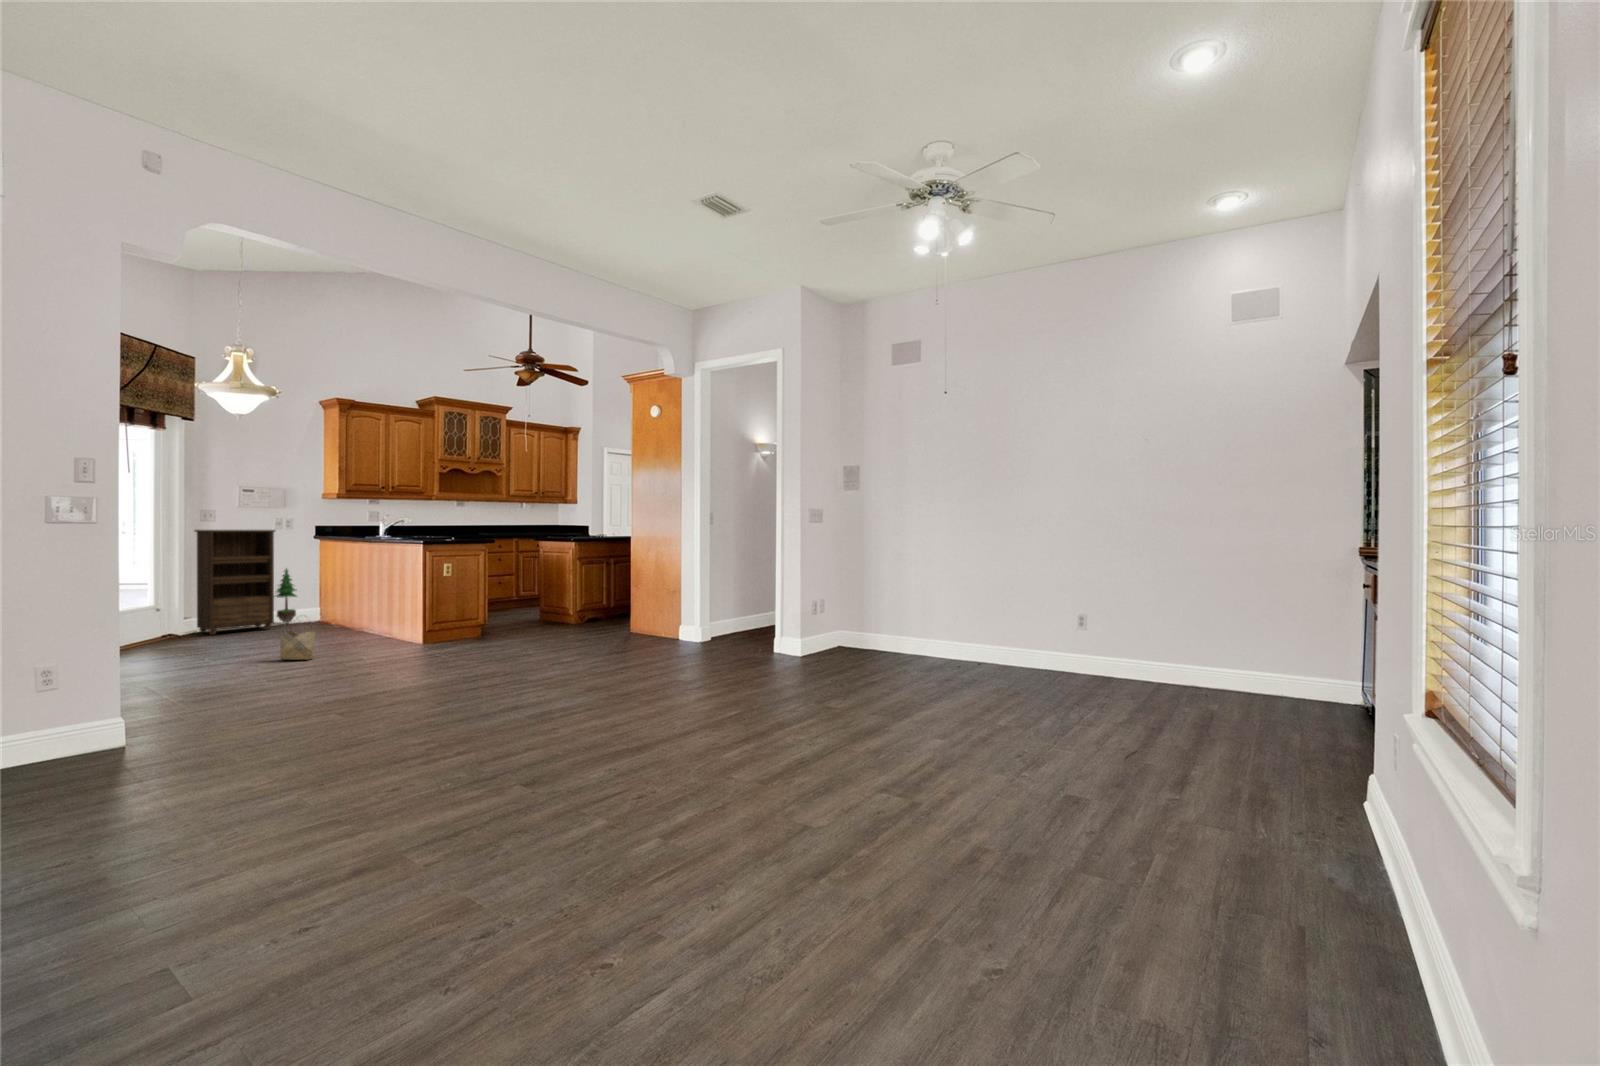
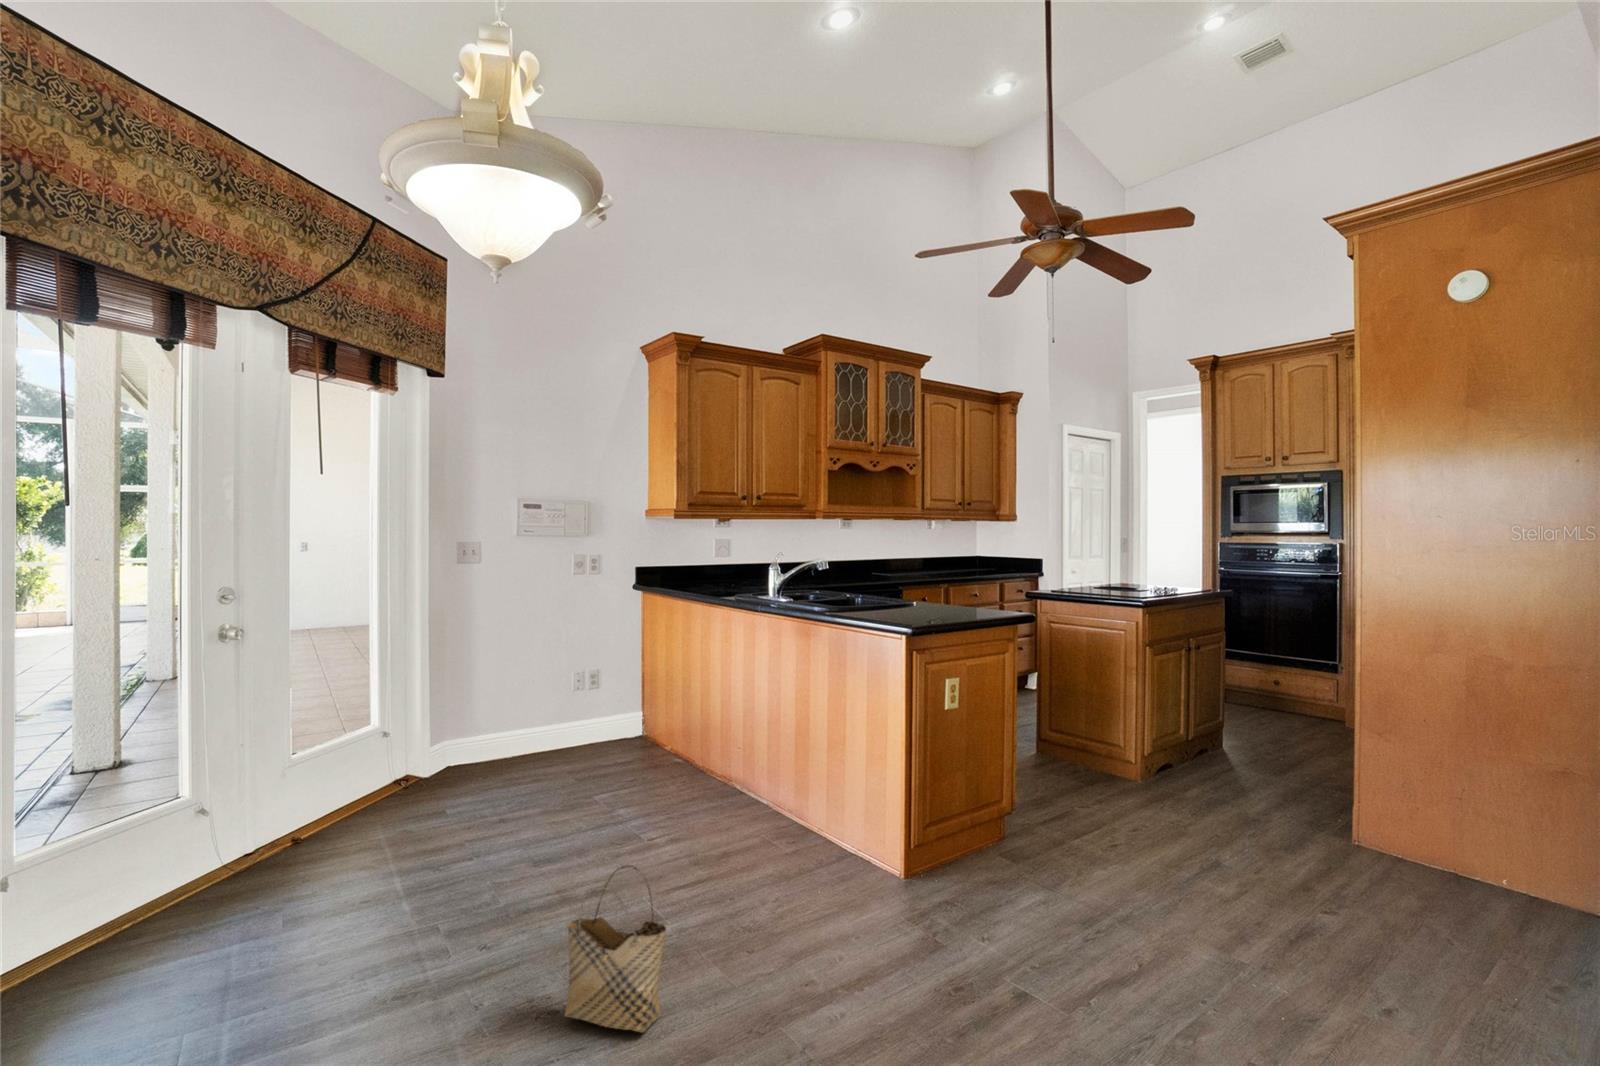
bookshelf: present [195,530,275,635] -> none [443,576,575,791]
potted tree: present [276,569,297,623] -> none [572,644,611,750]

